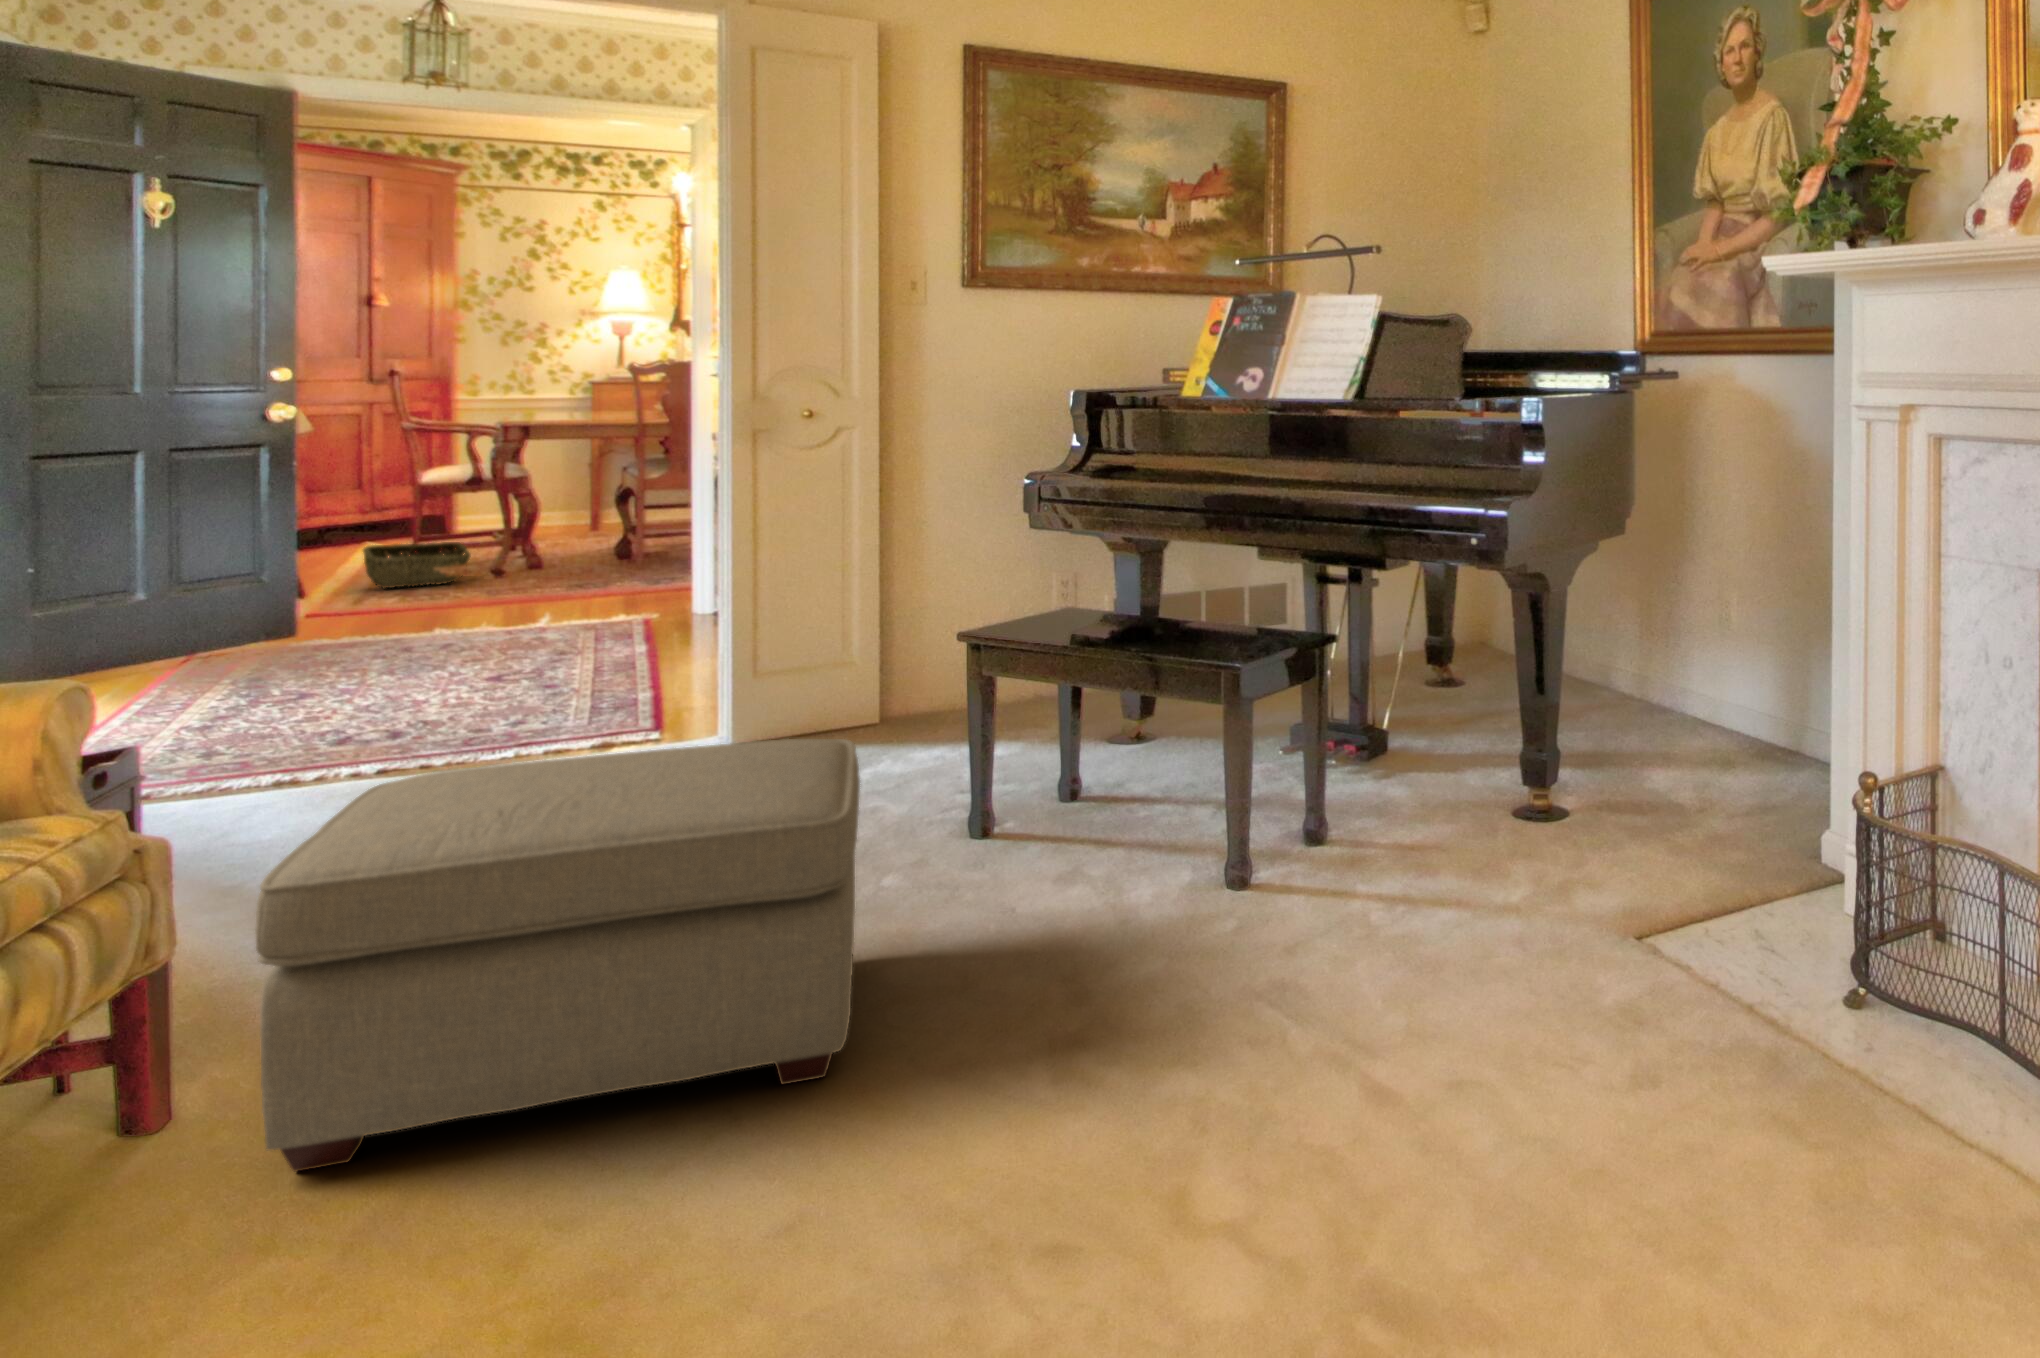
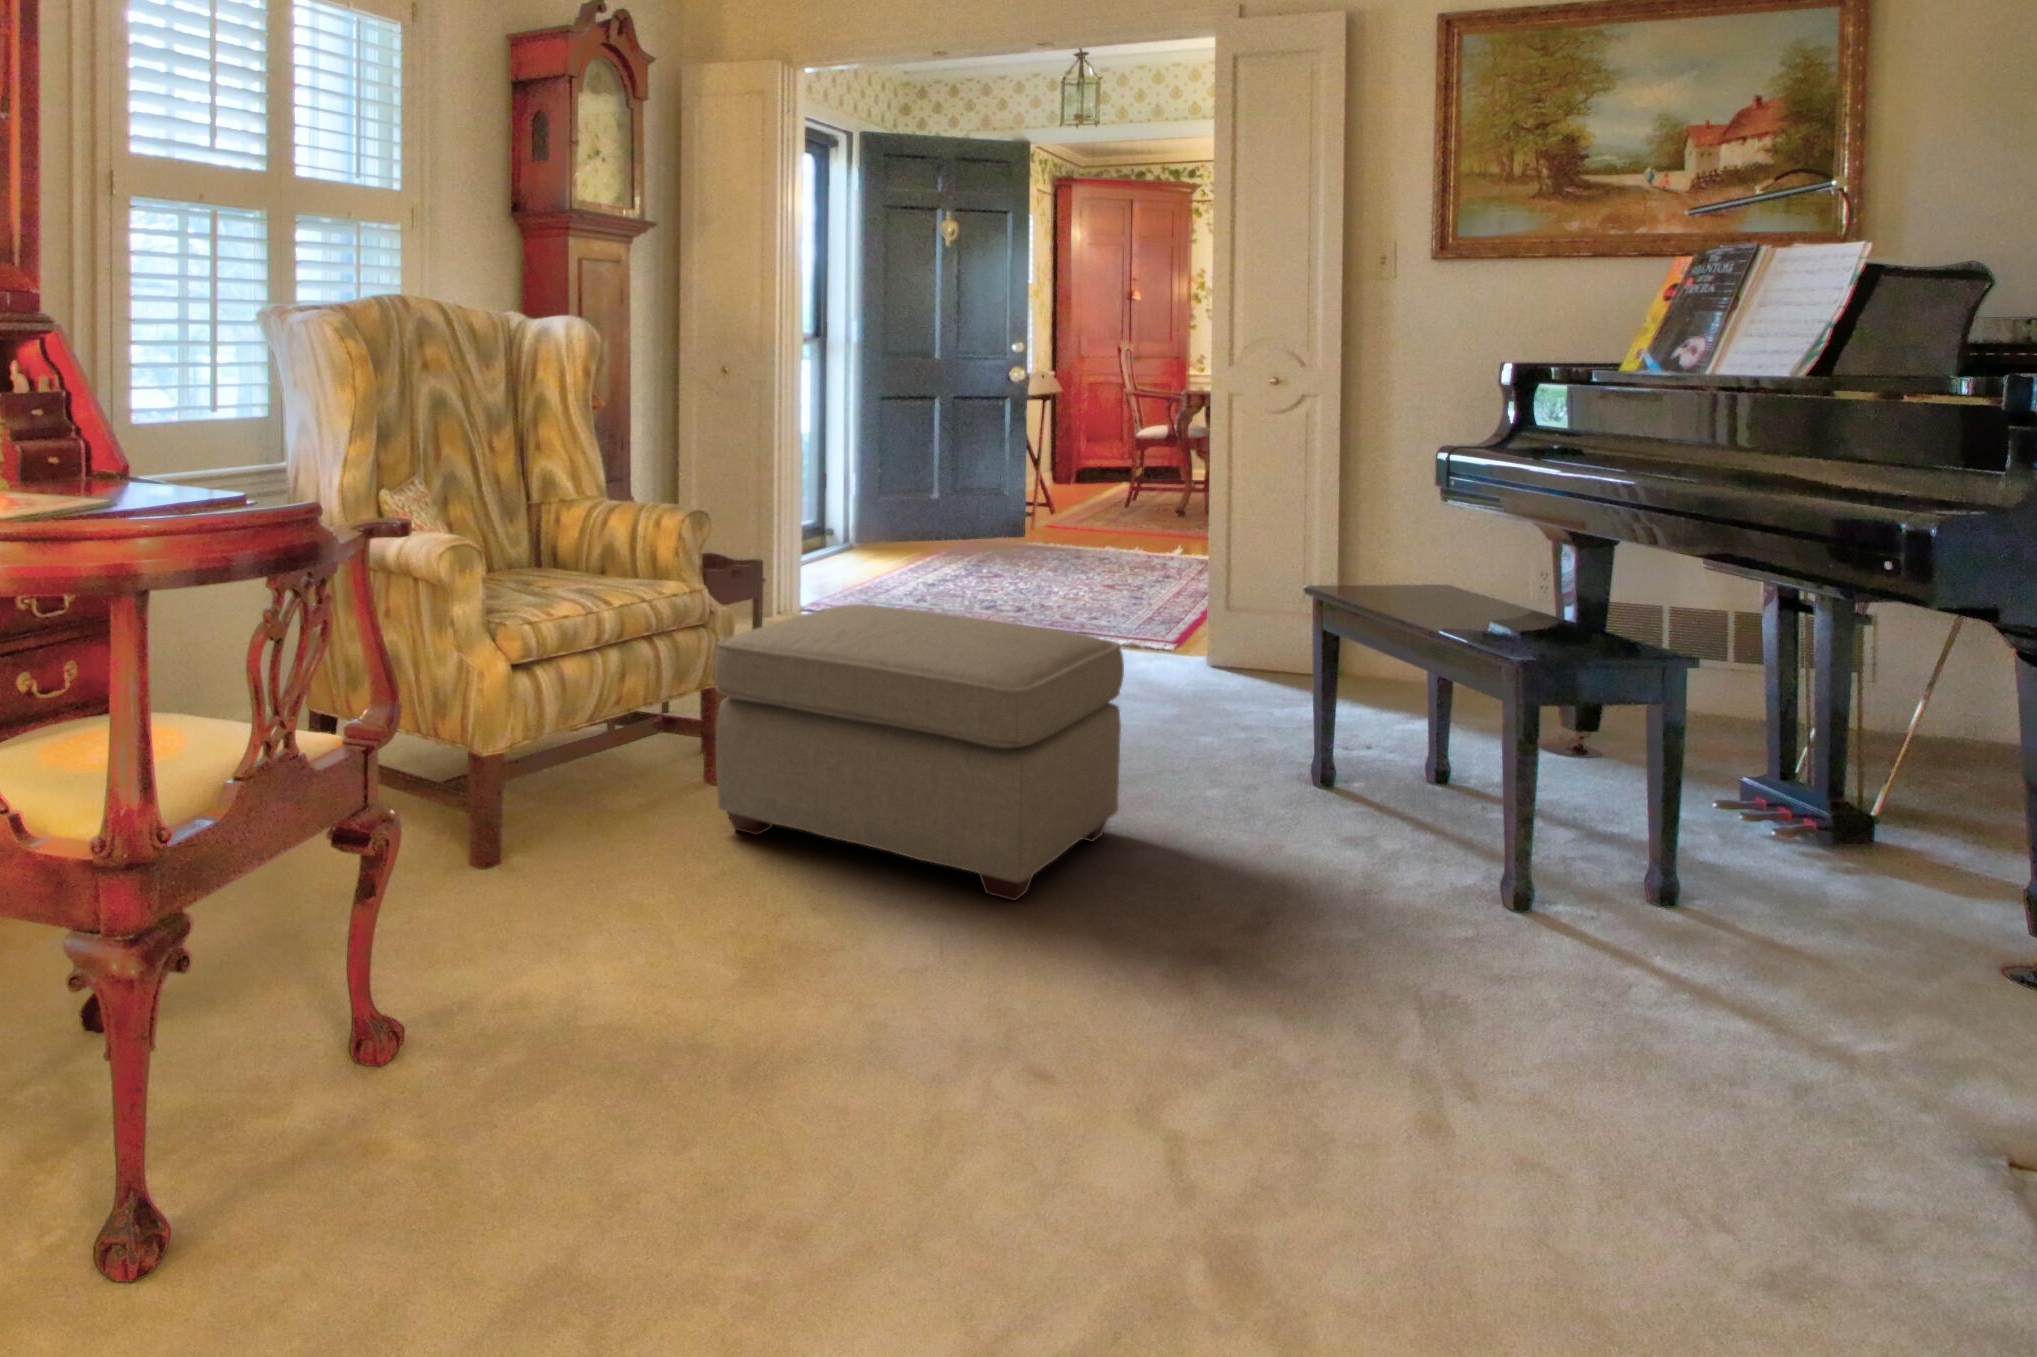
woven basket: present [363,542,471,588] -> none [1110,478,1176,513]

